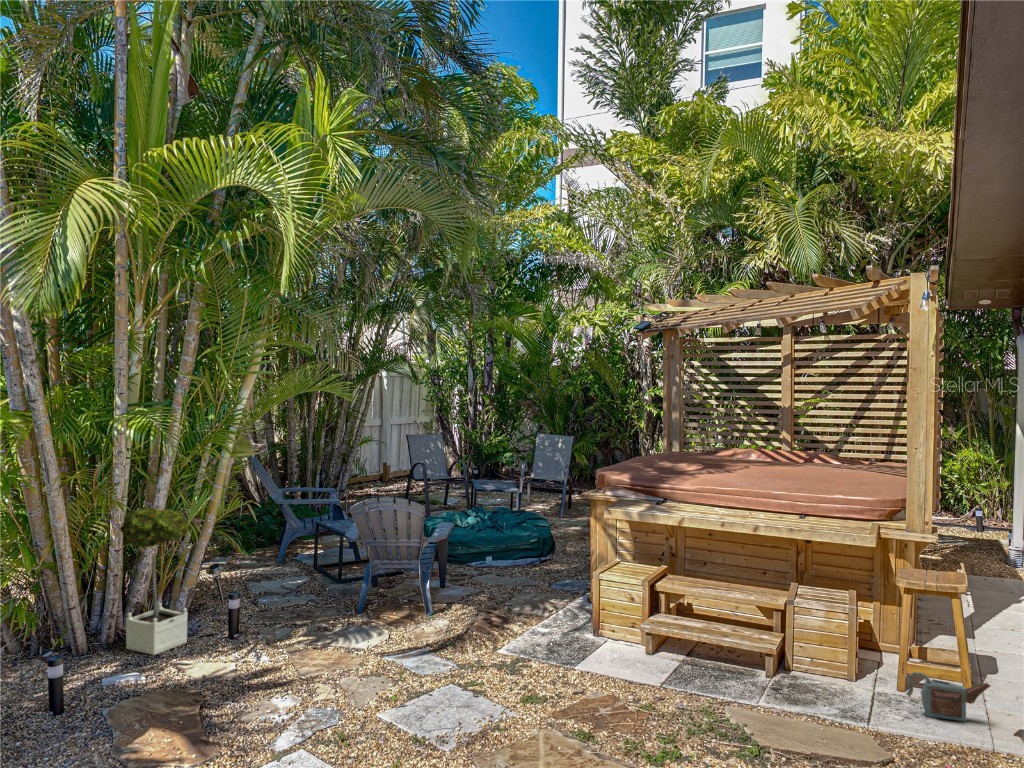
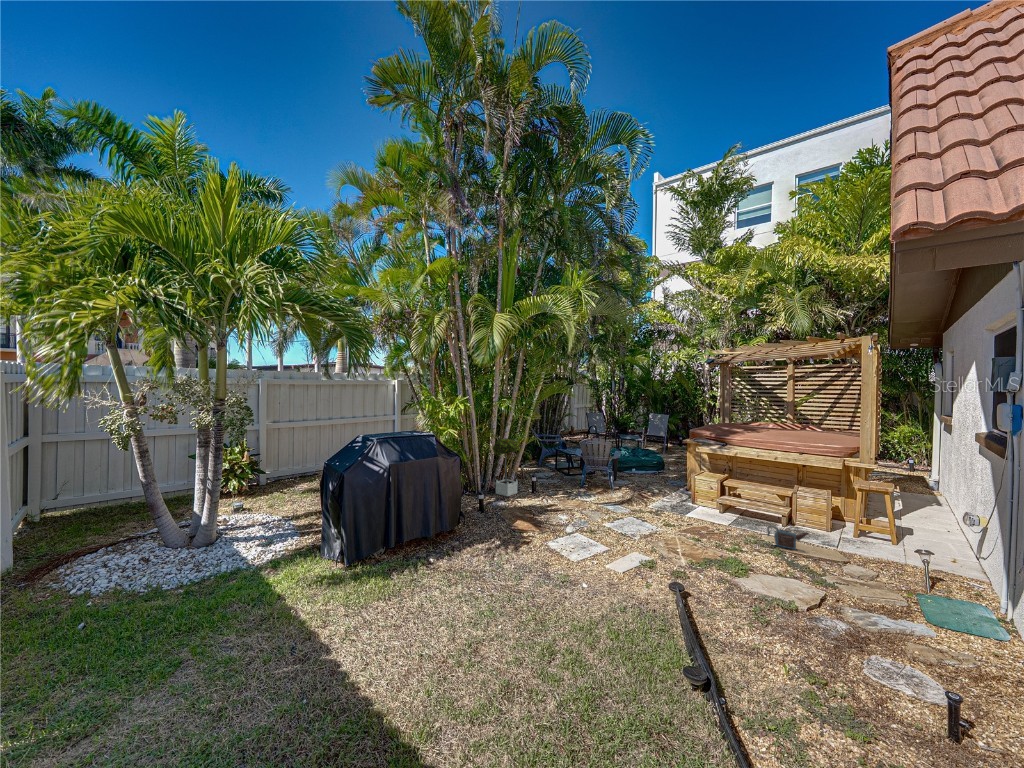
watering can: present [906,672,991,721] -> present [767,525,808,550]

